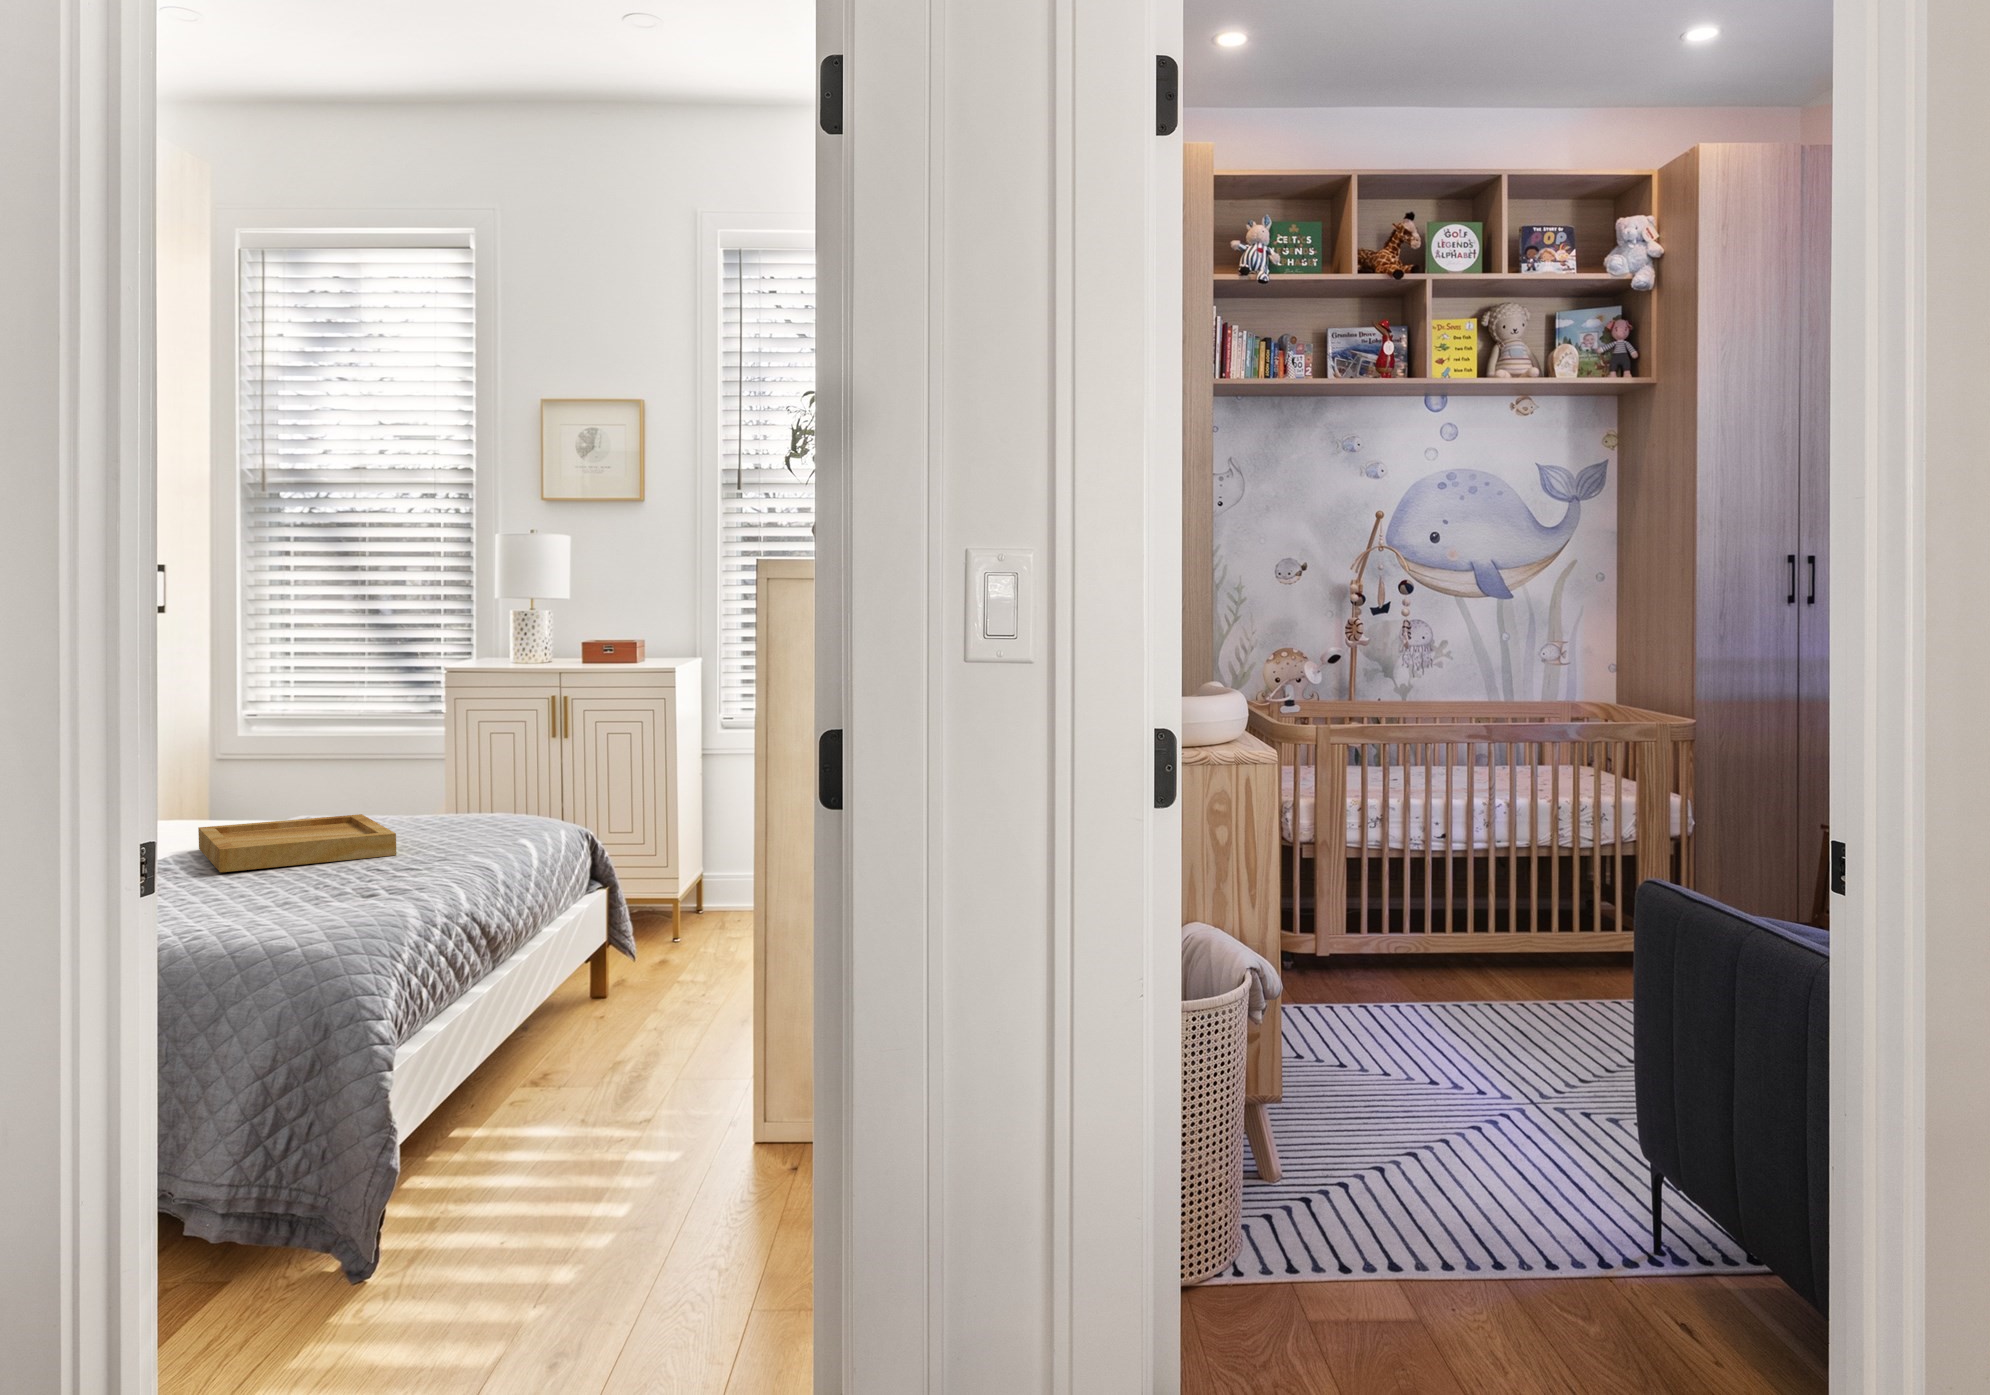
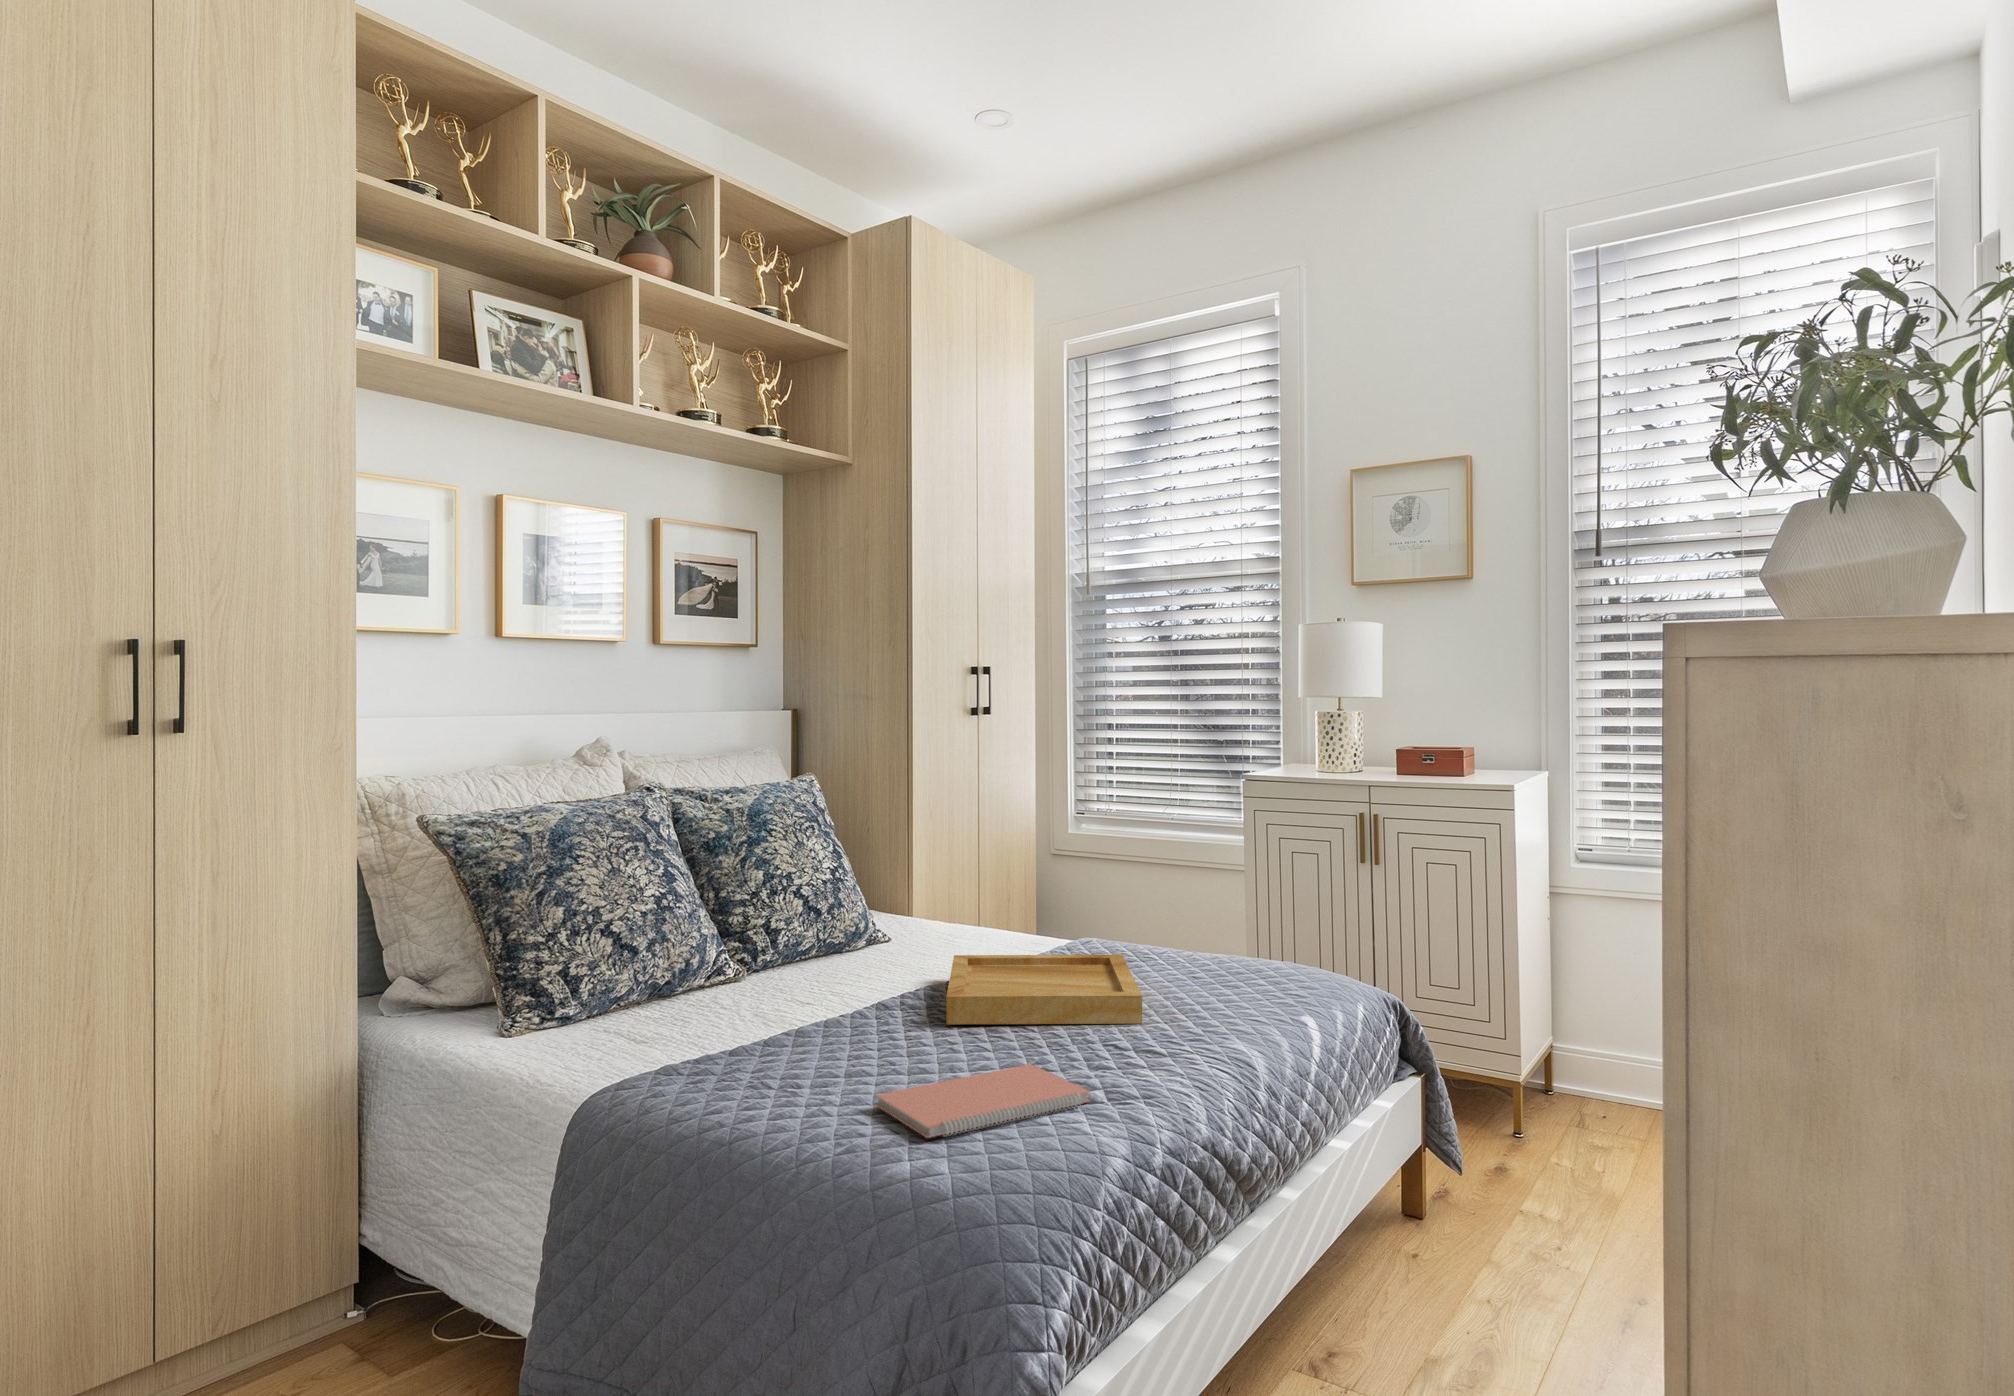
notebook: none [200,880,380,922] -> present [875,1064,1090,1138]

